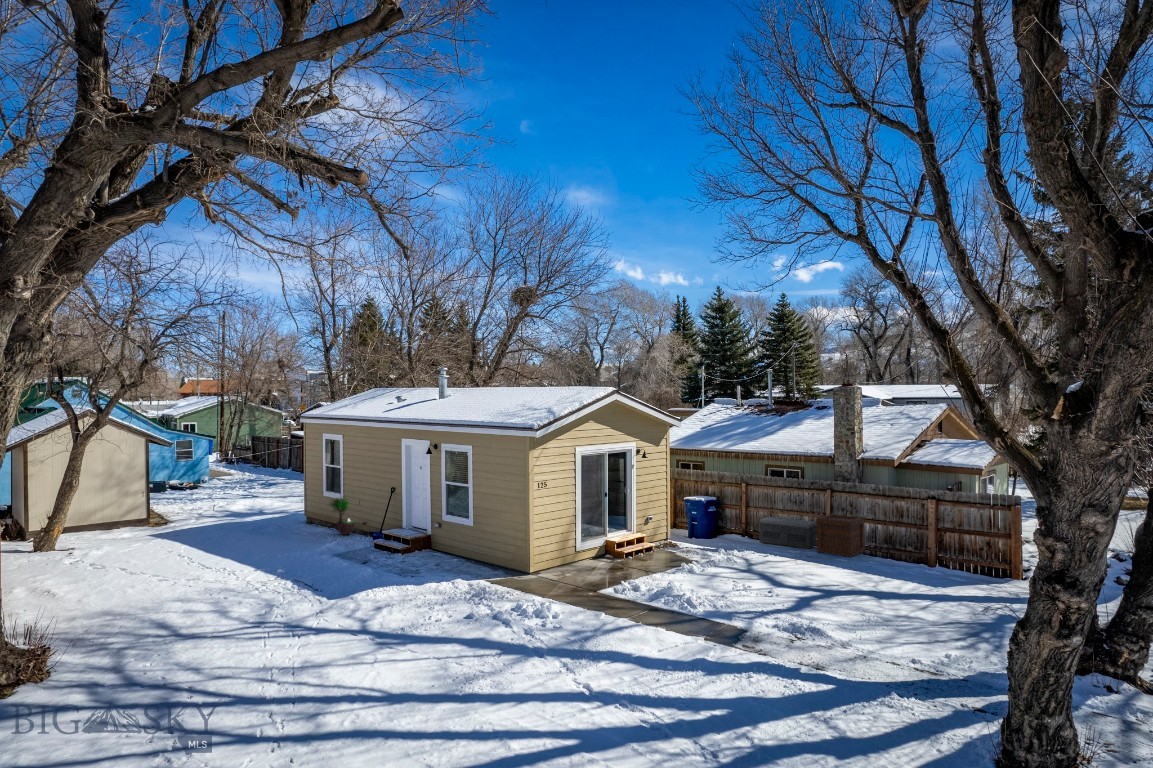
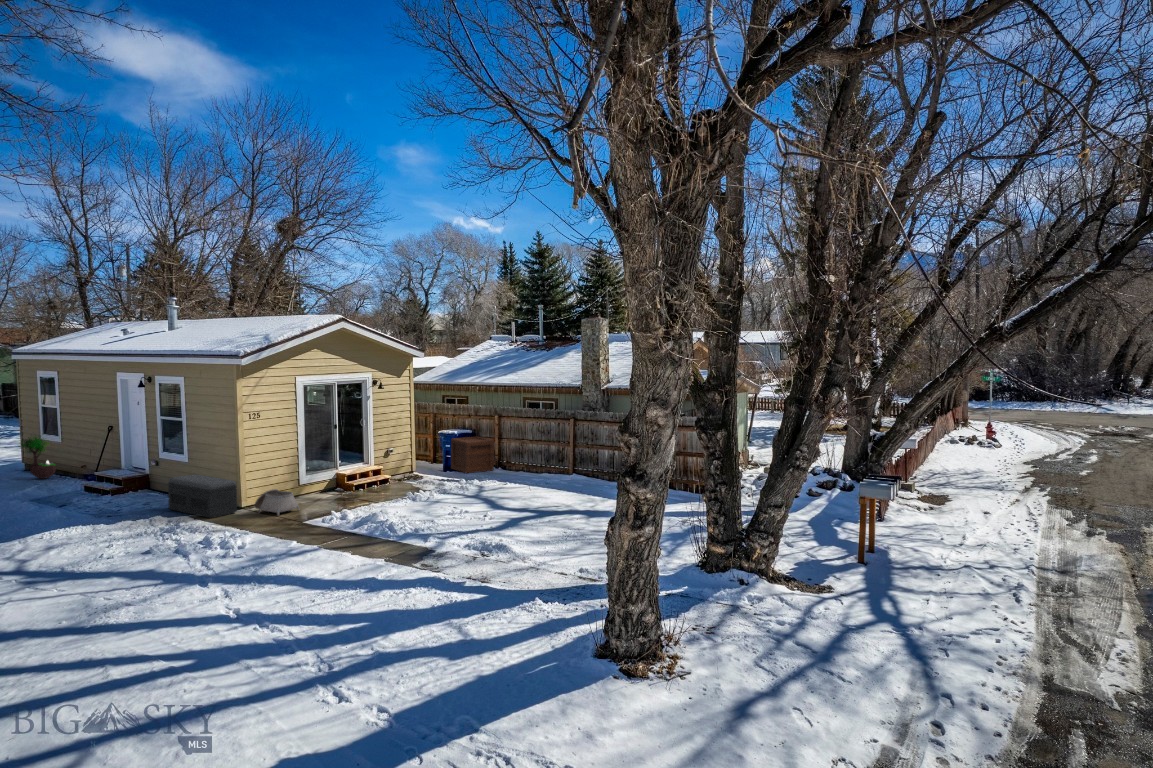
wooden crate: present [817,515,864,557] -> present [451,437,494,473]
storage bench: present [760,517,816,549] -> present [168,475,237,518]
basket: none [541,555,582,581] -> present [255,489,300,516]

